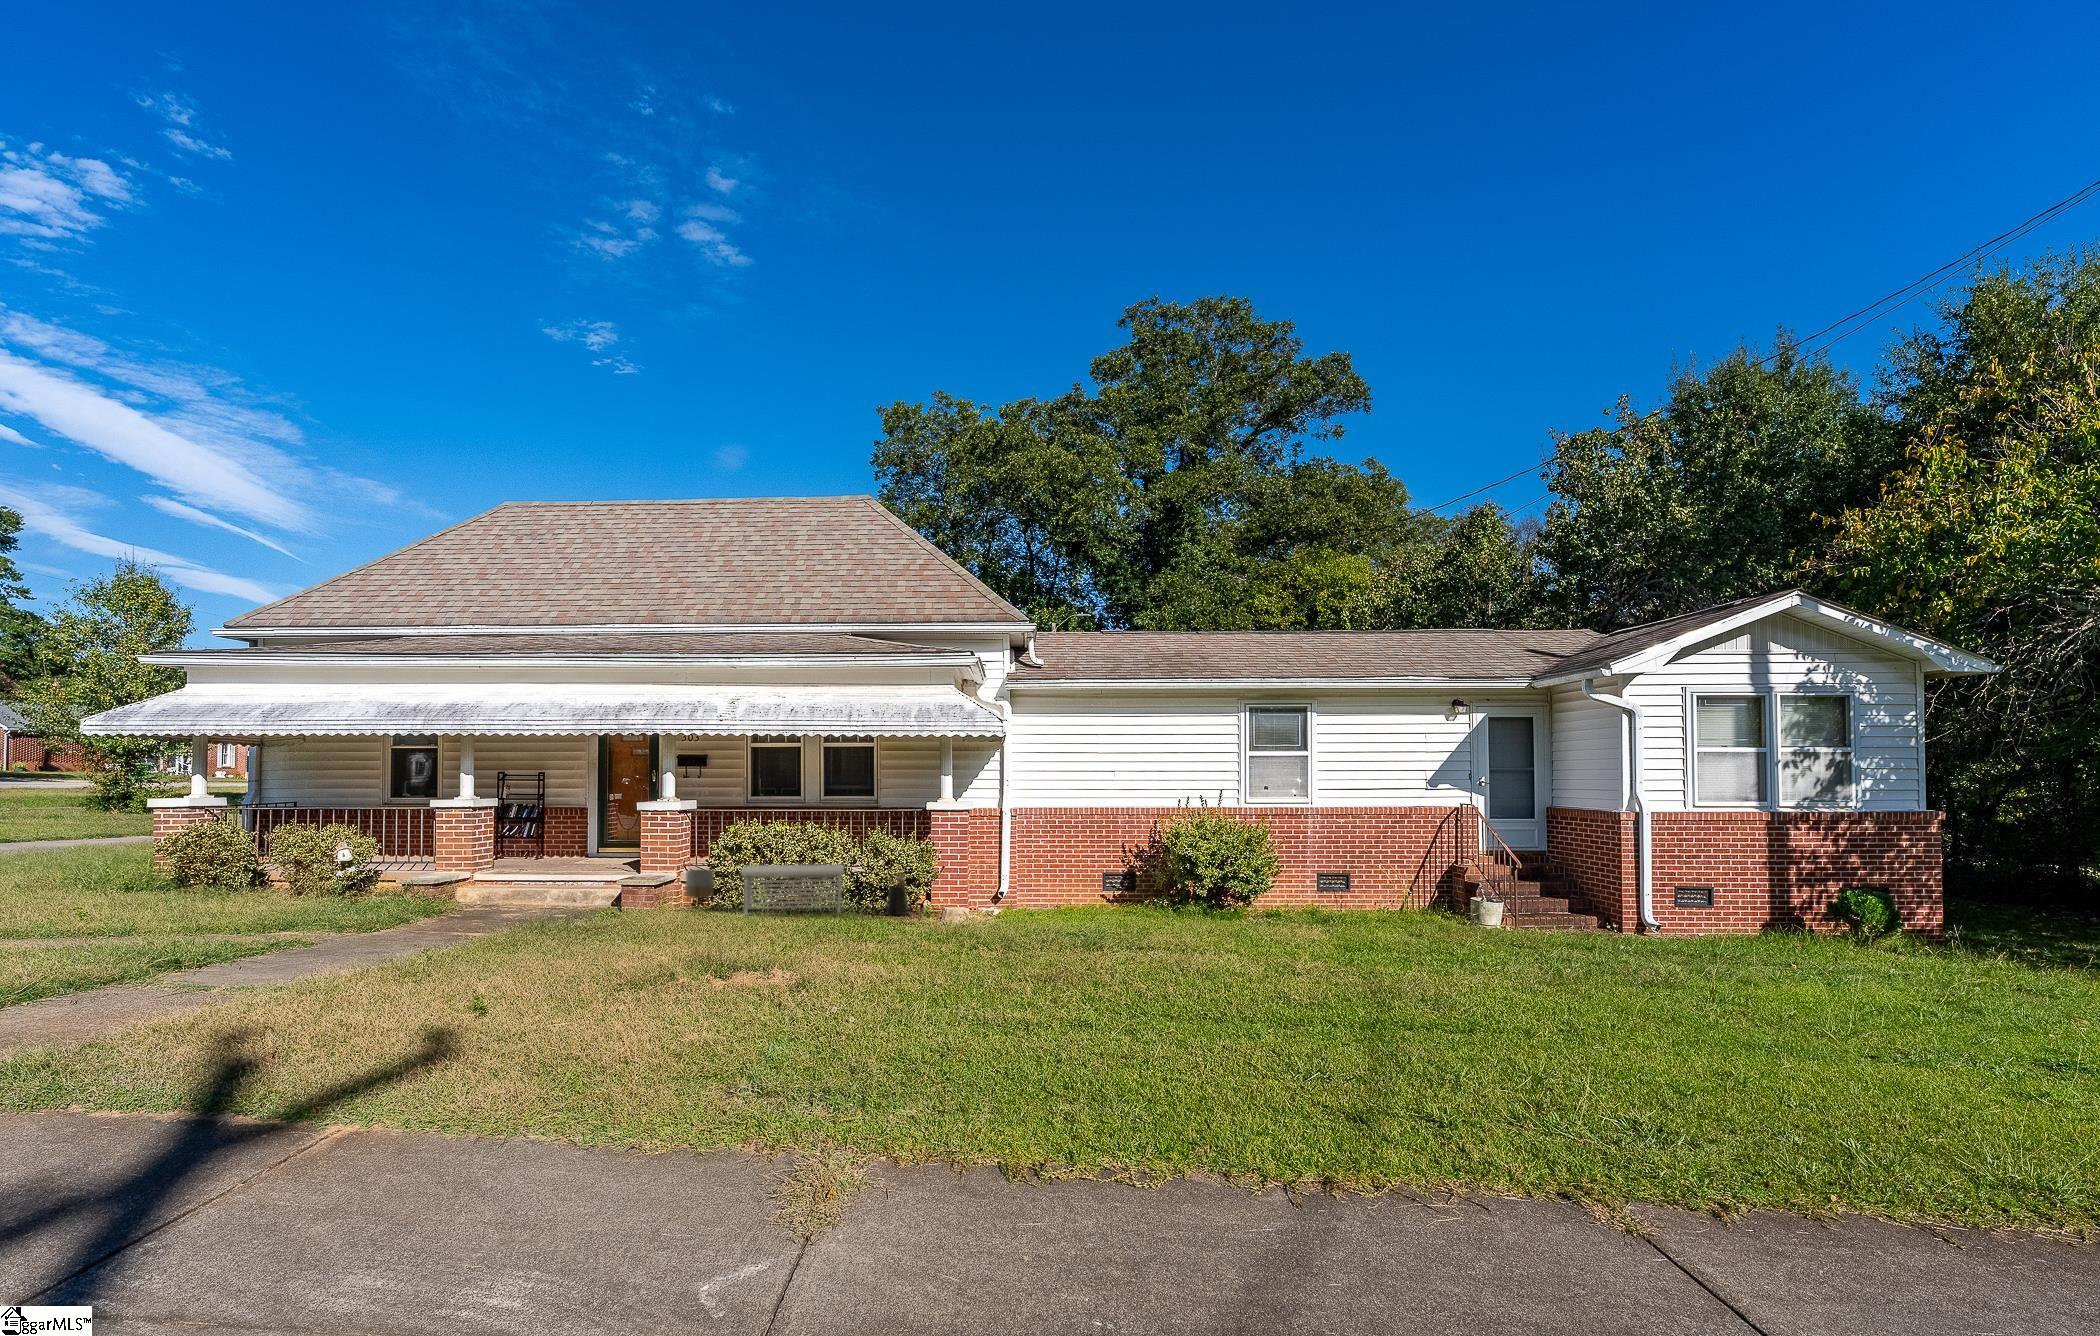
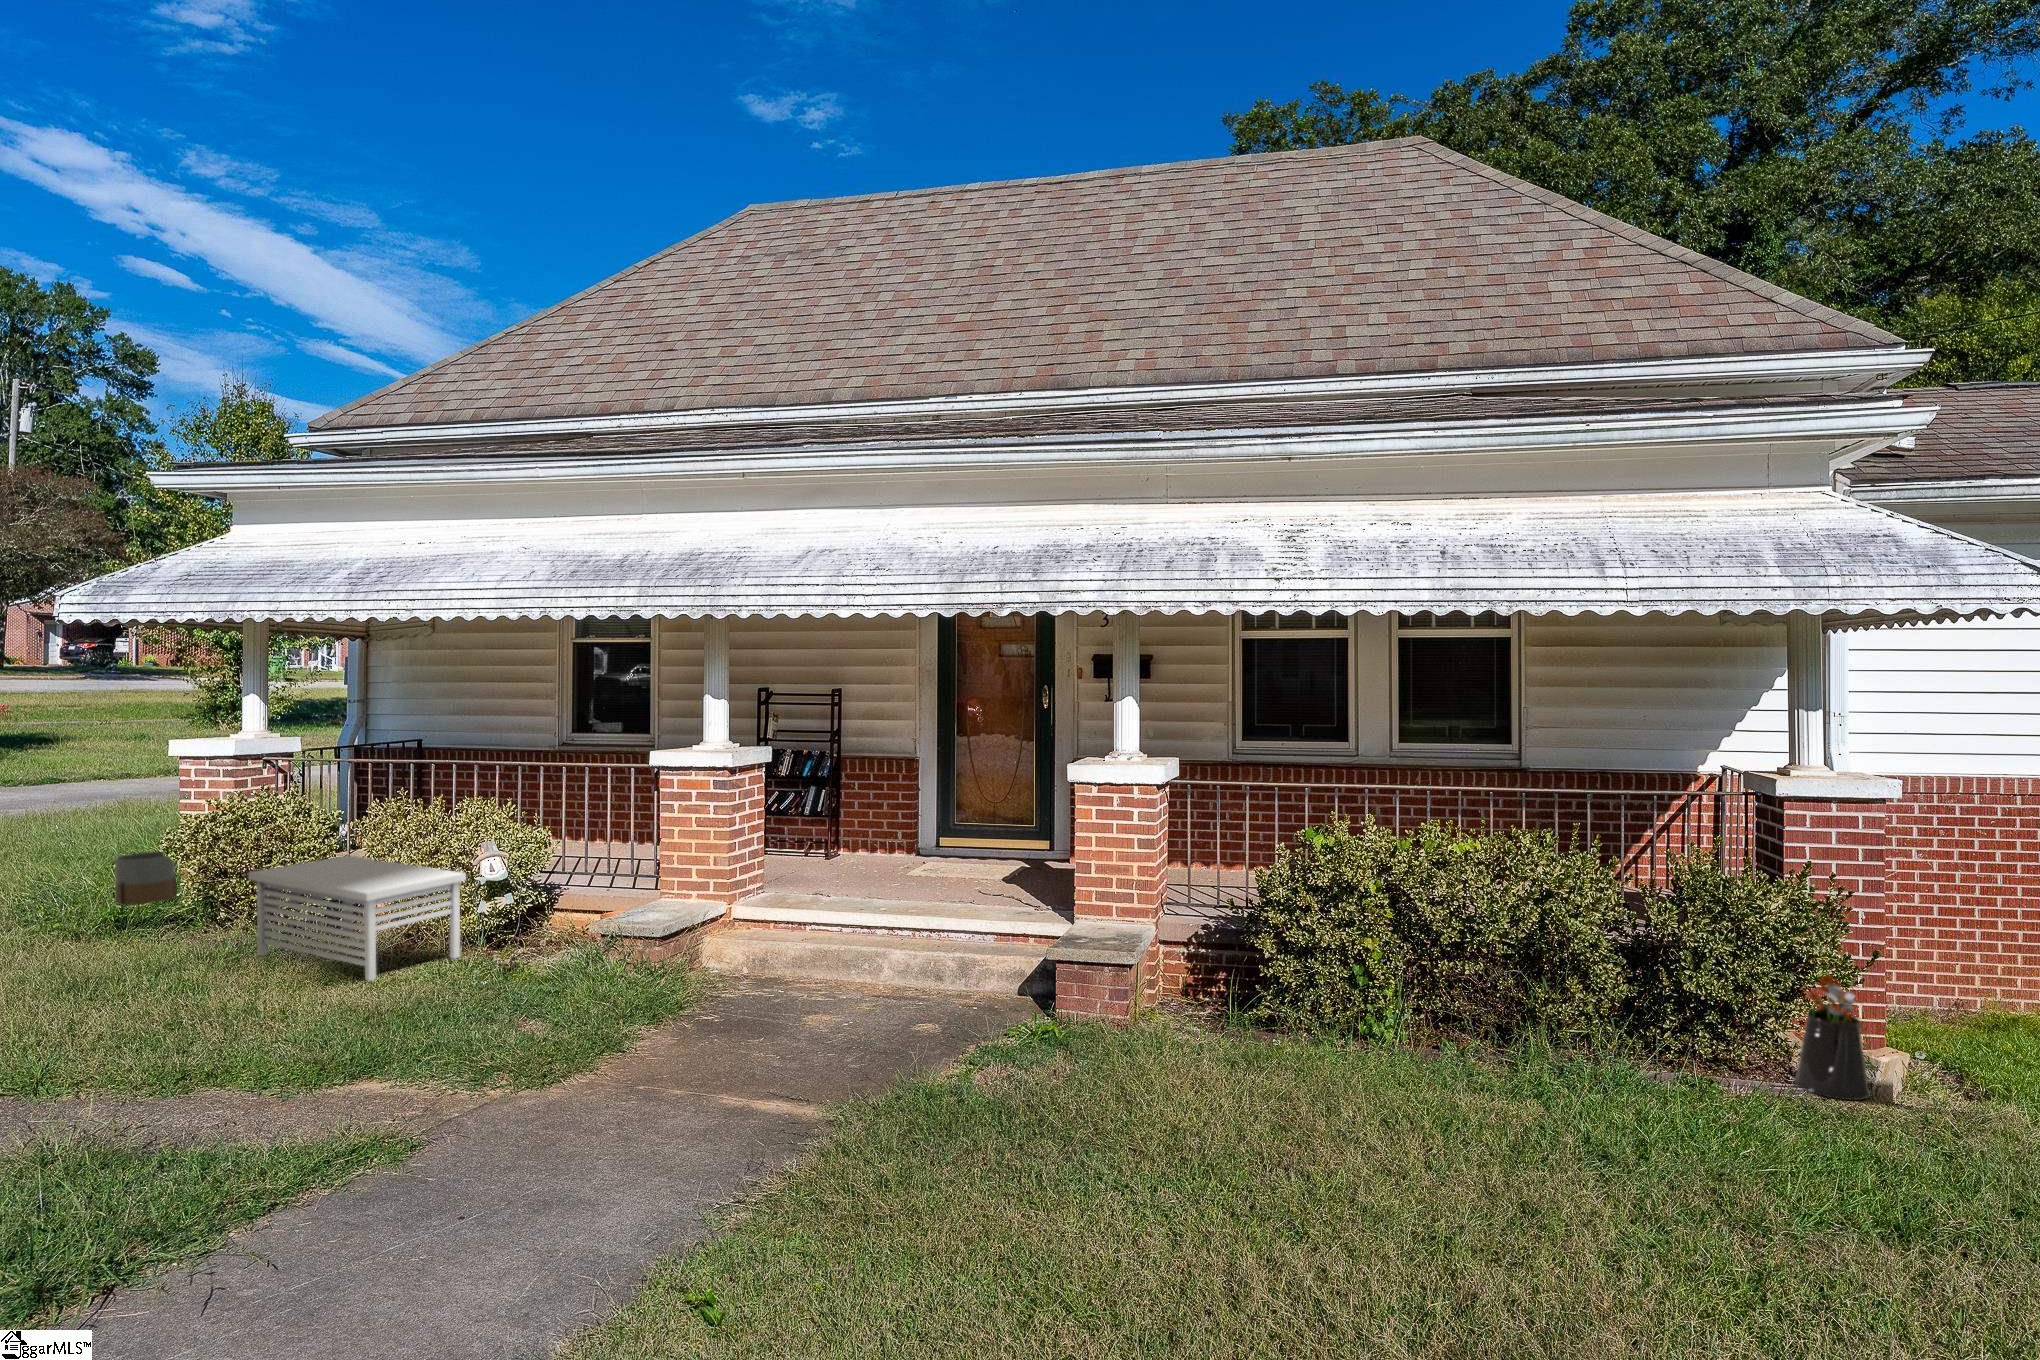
storage bench: present [741,864,844,915] -> present [248,855,466,981]
planter: present [685,869,714,908] -> present [115,851,177,928]

